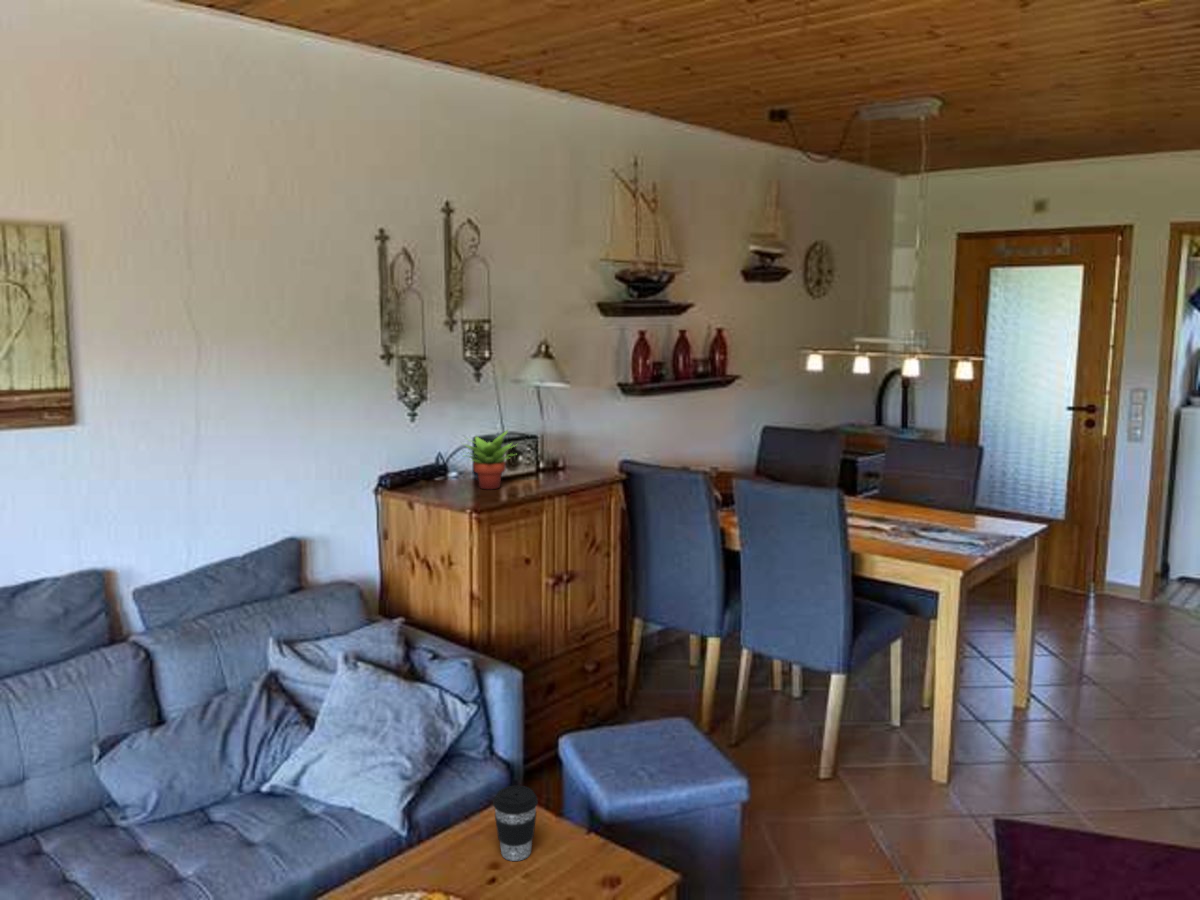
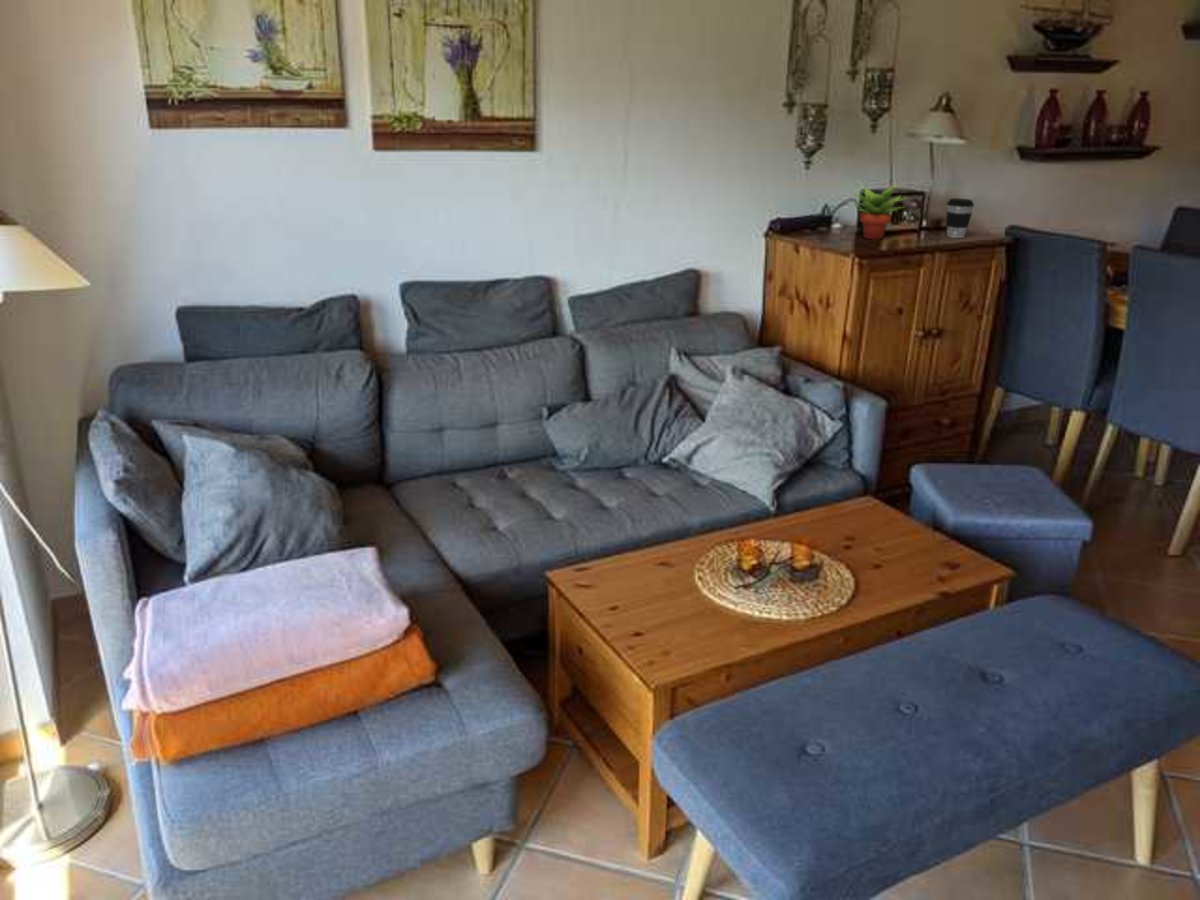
coffee cup: present [493,785,538,861] -> present [946,198,974,238]

